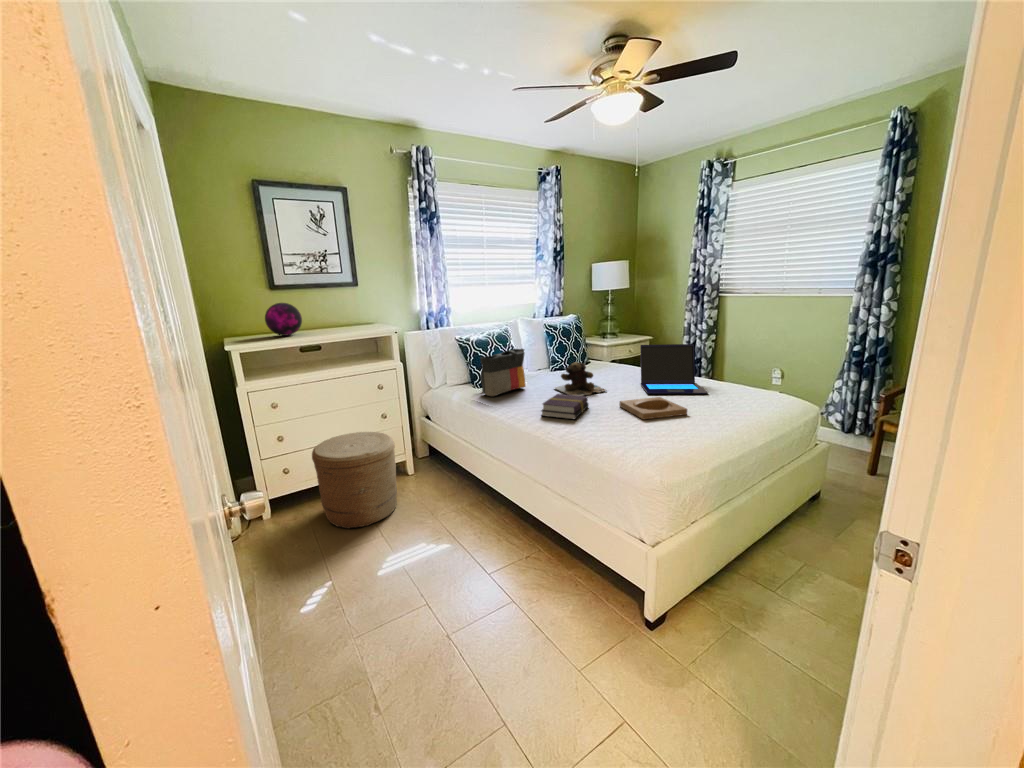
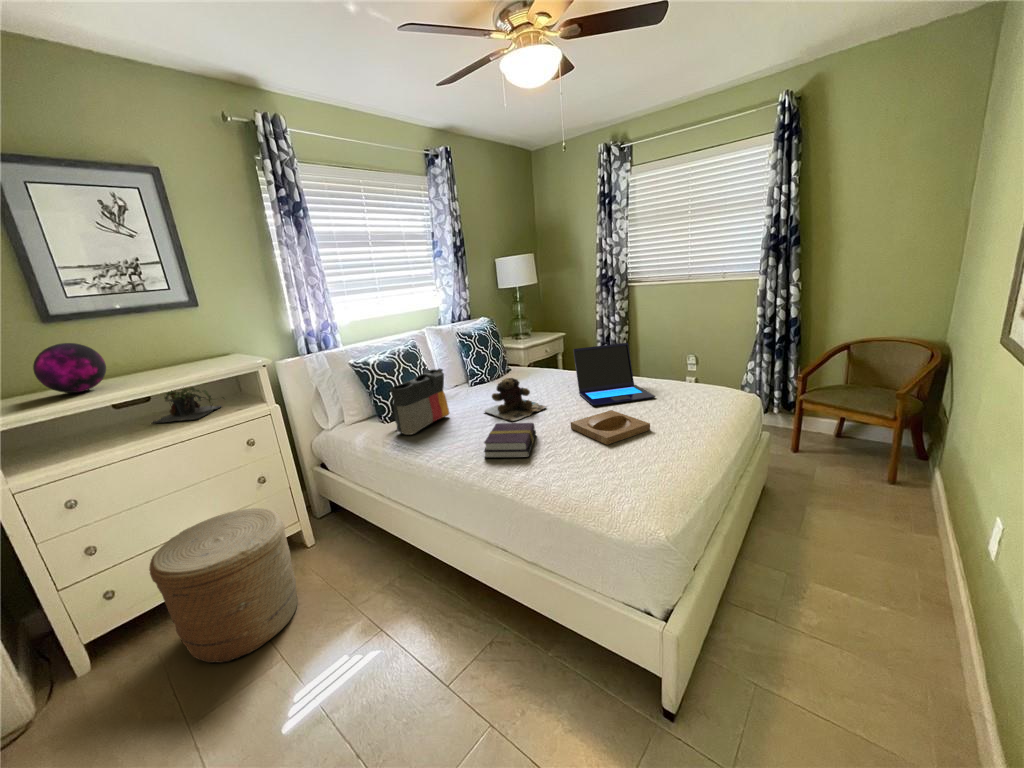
plant: none [321,340,368,364] -> present [153,387,225,423]

